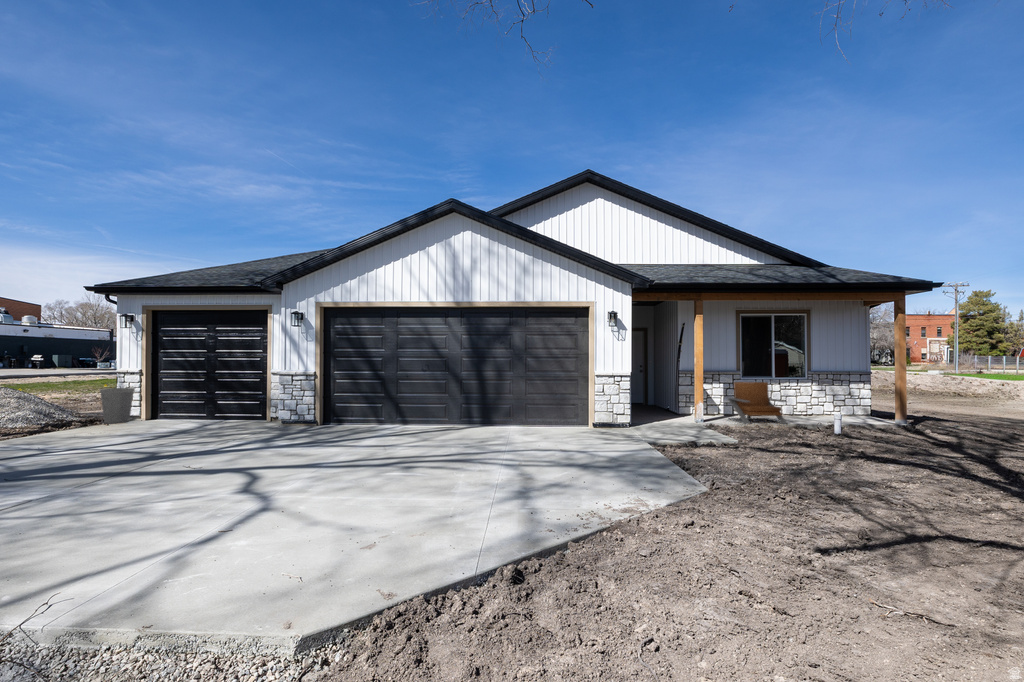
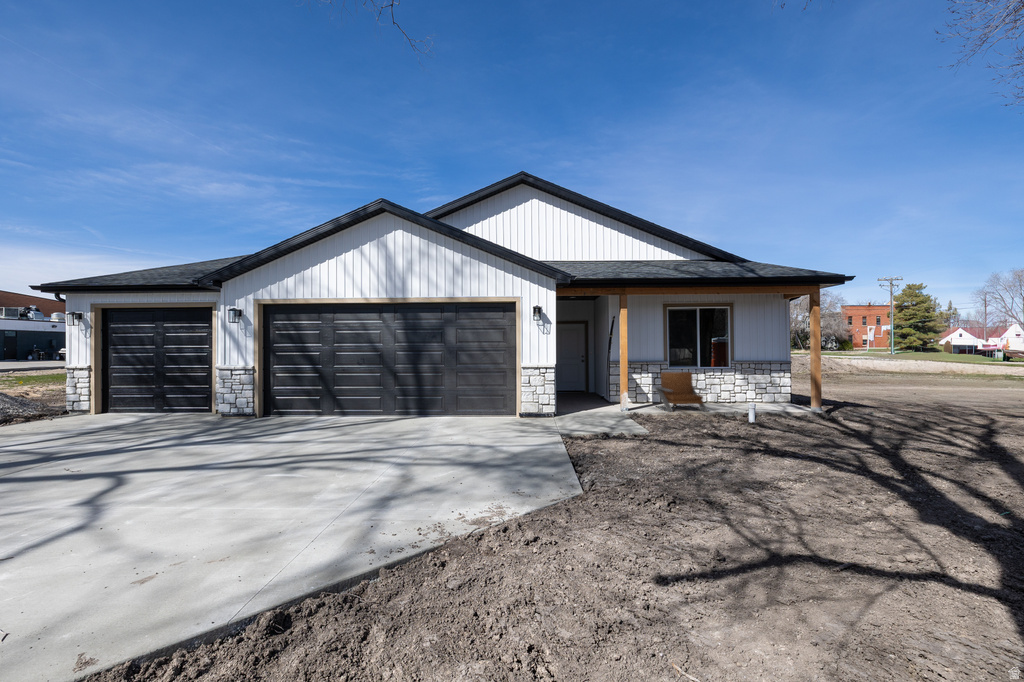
trash can: present [100,387,135,424] -> none [44,382,84,418]

